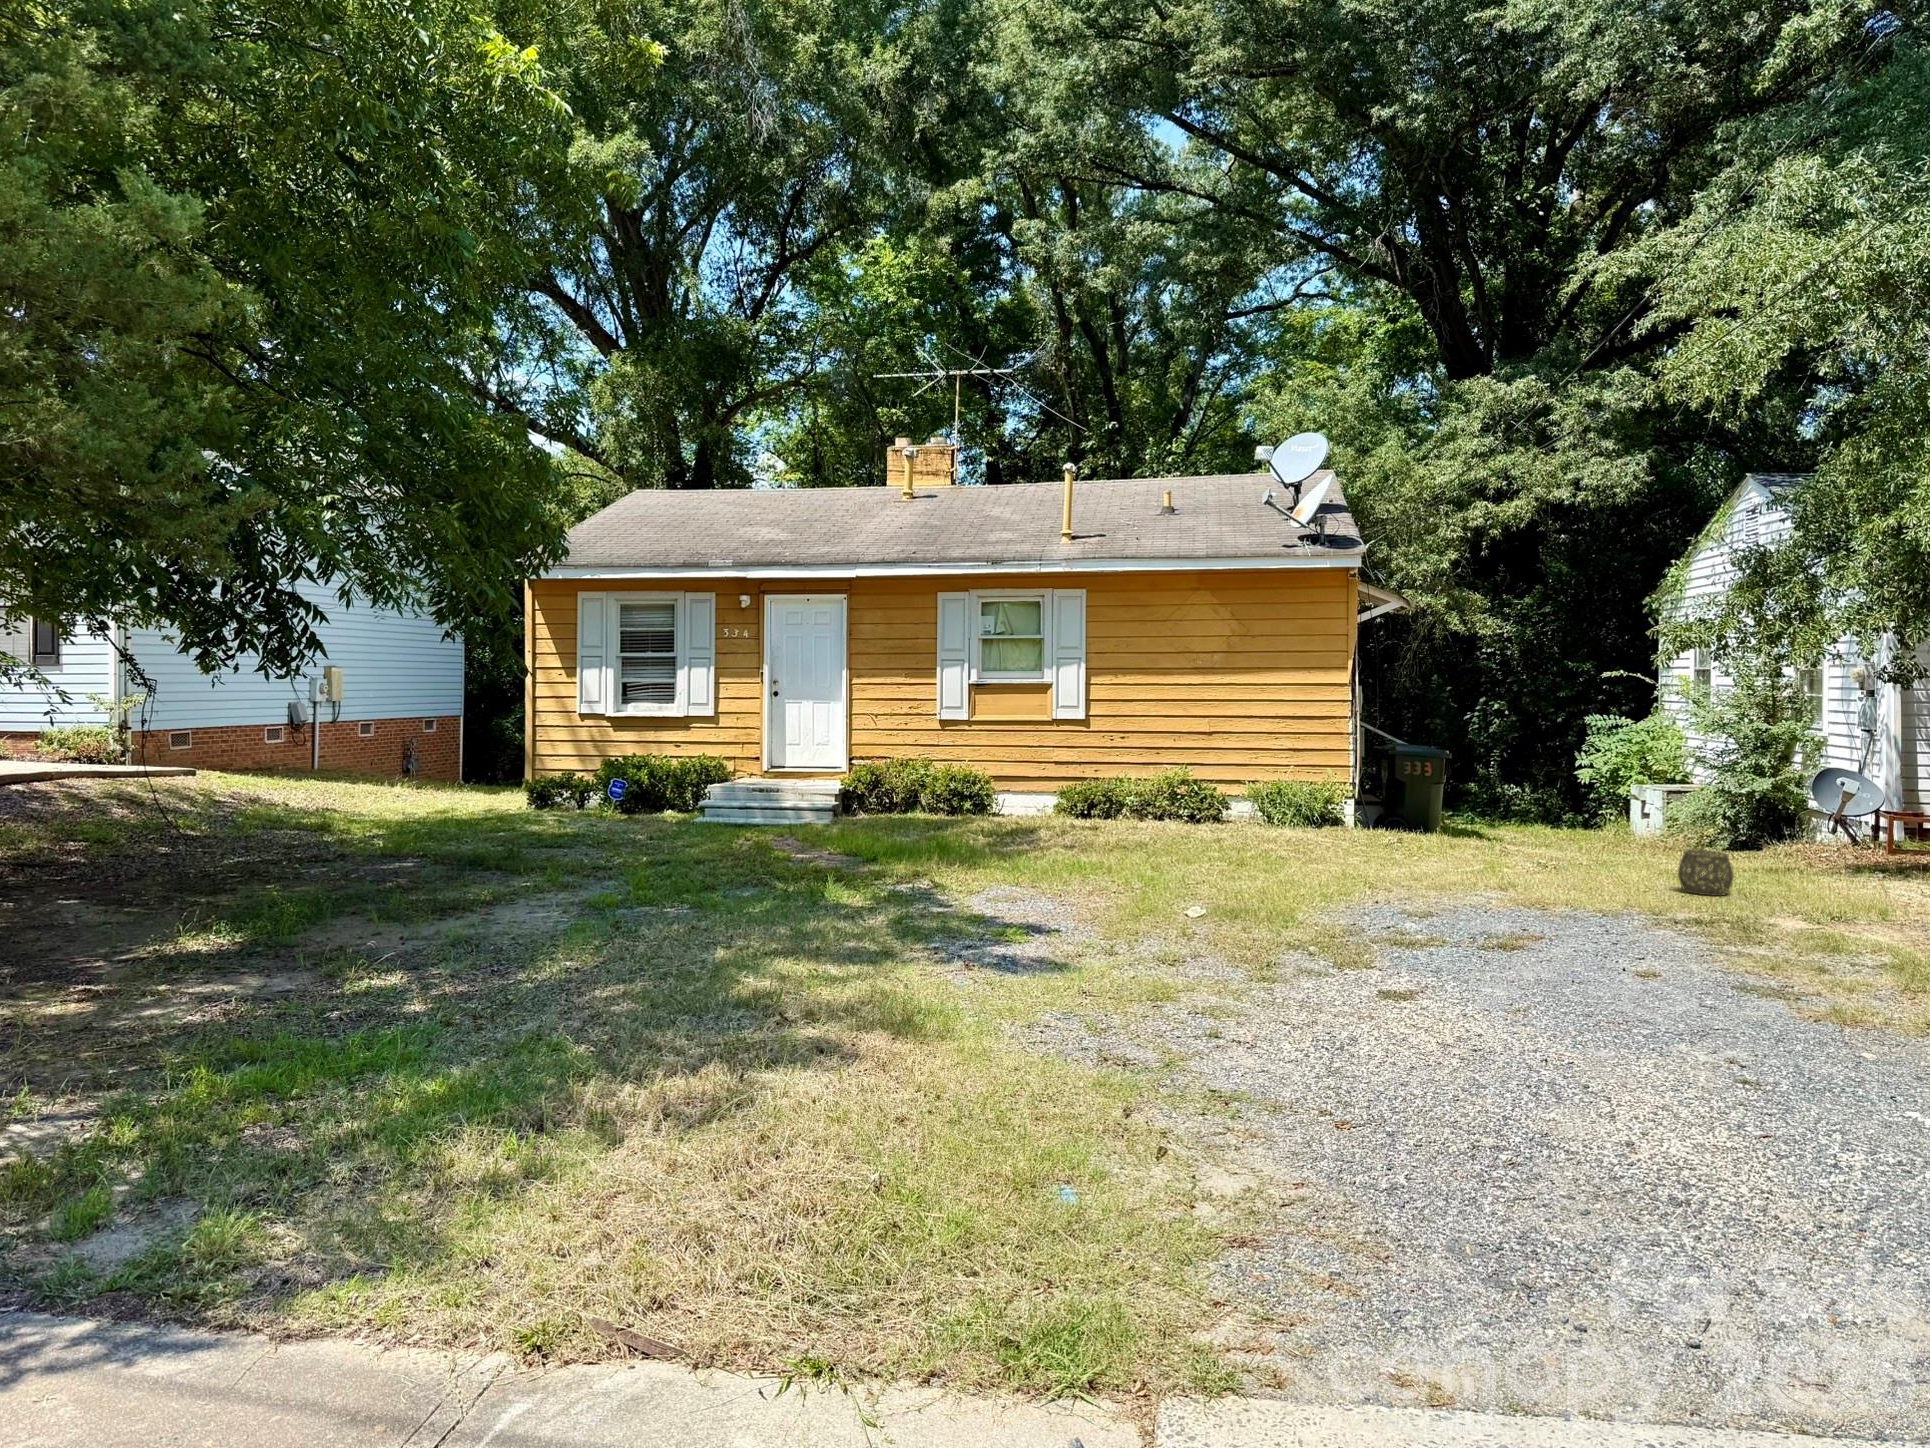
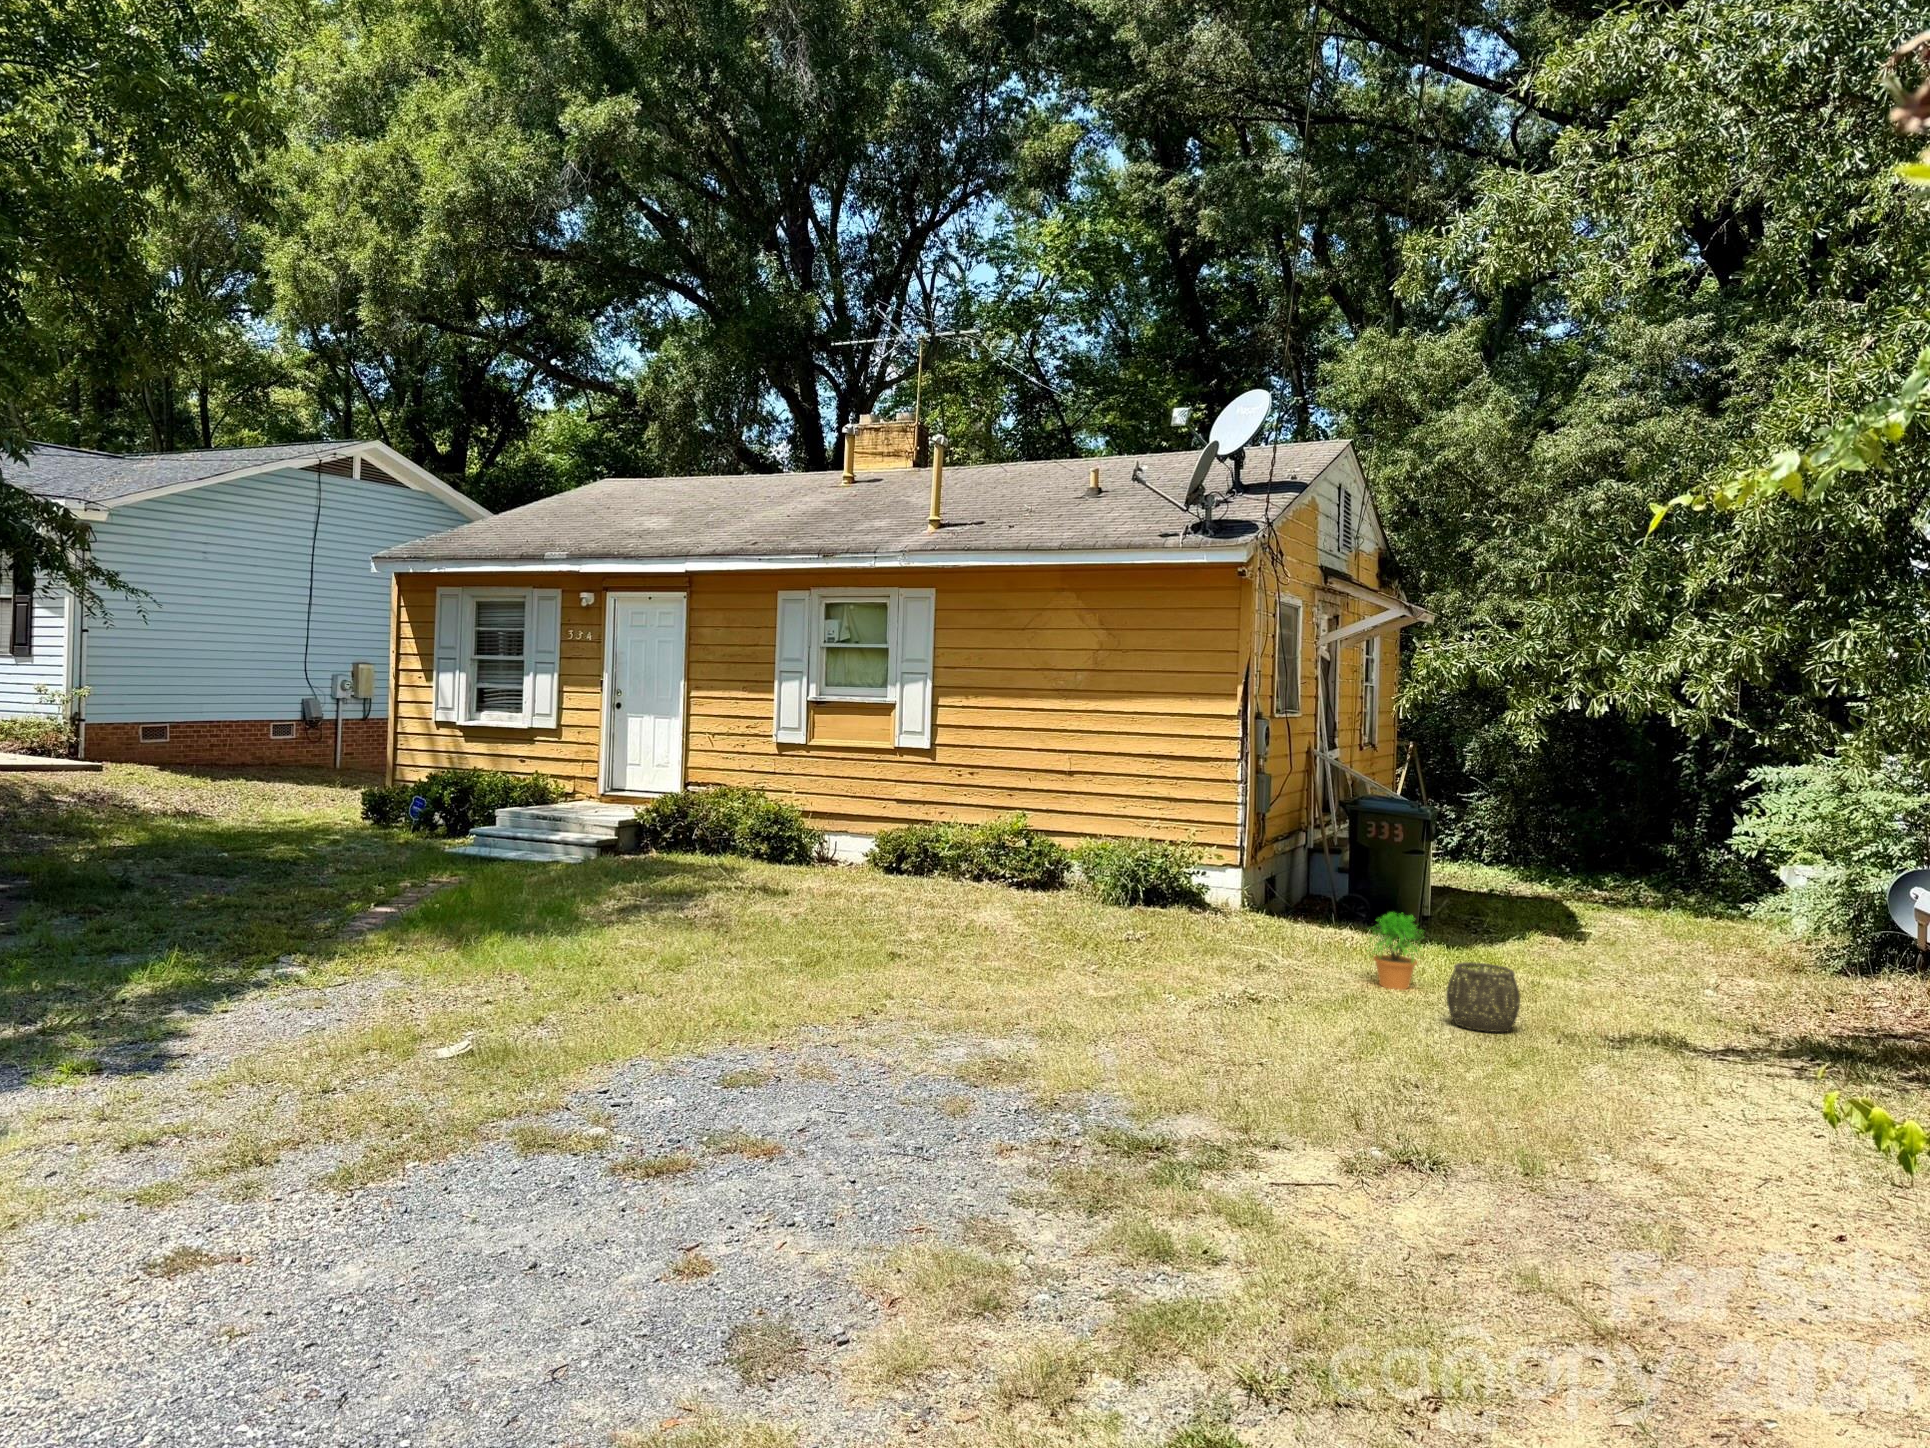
potted plant: none [1565,820,1618,875] -> present [1367,913,1422,990]

